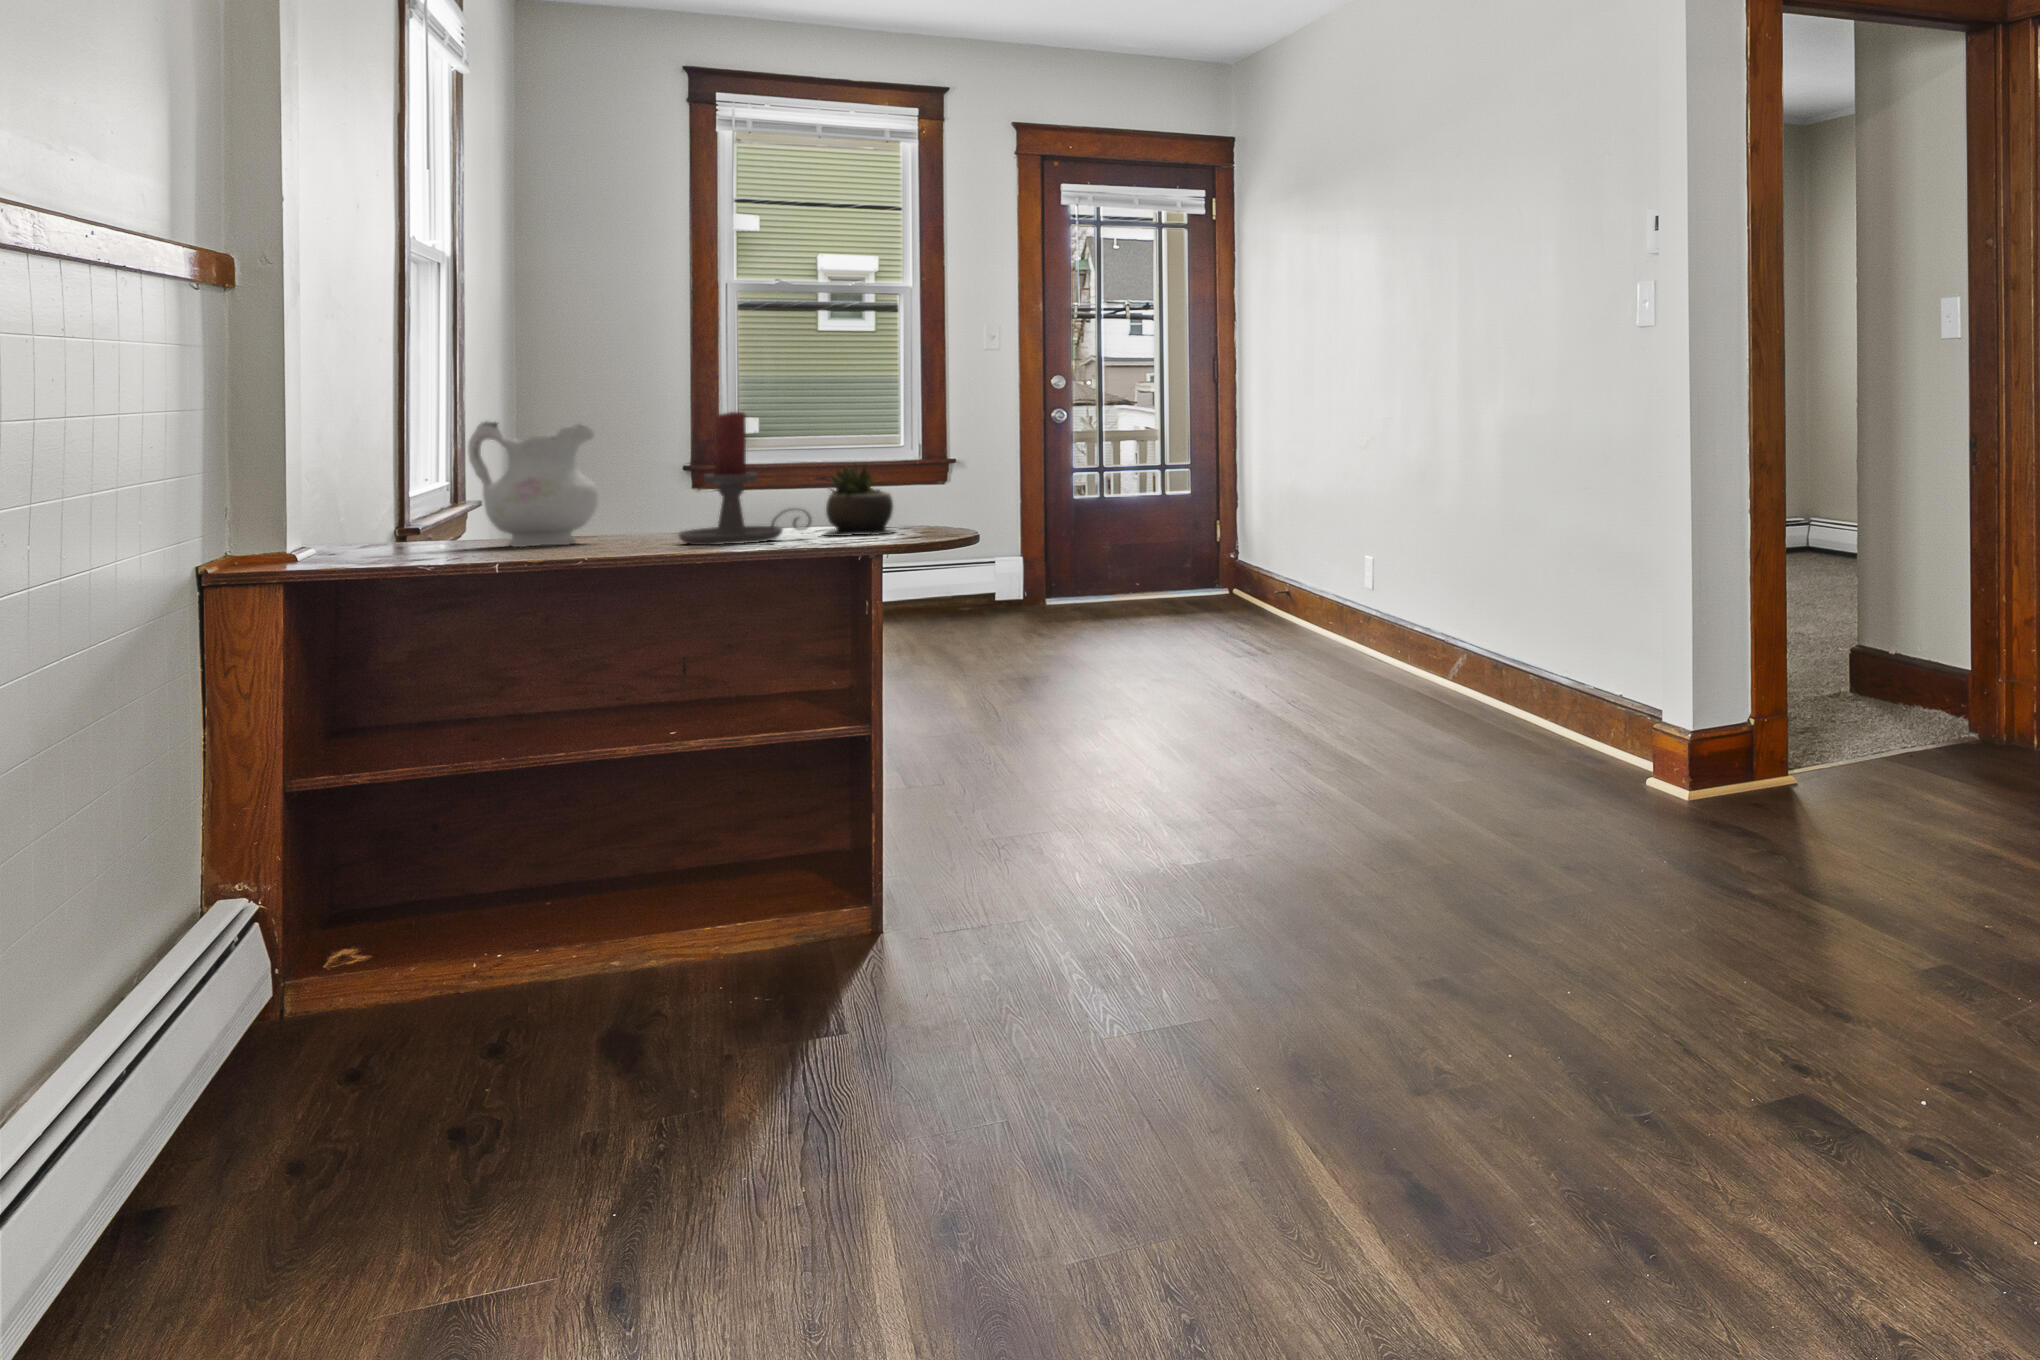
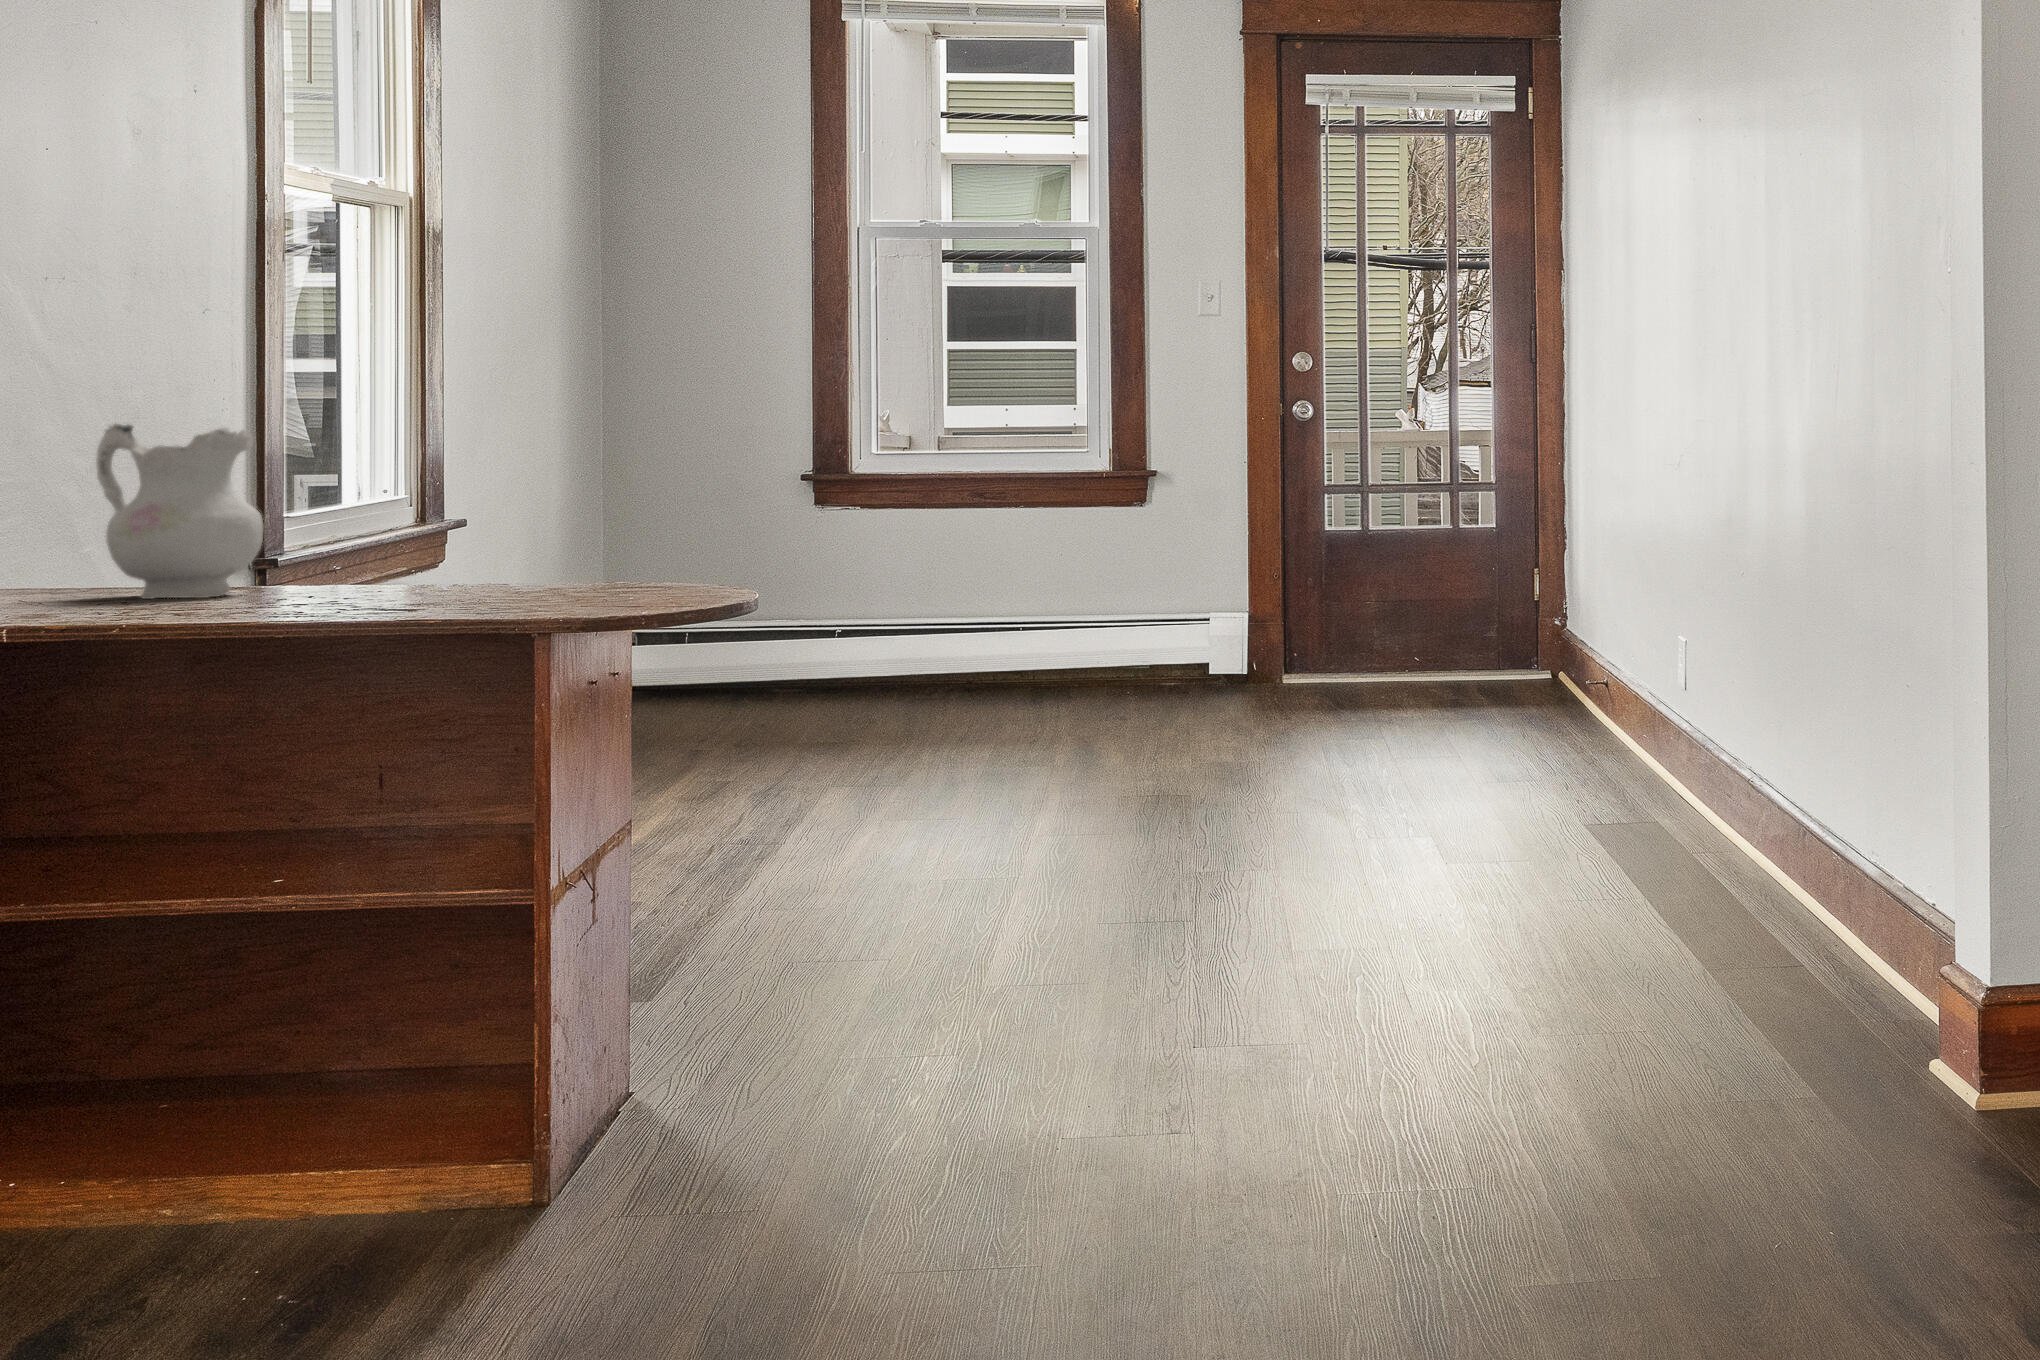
candle holder: present [679,412,812,545] -> none [262,415,463,612]
succulent plant: present [823,466,894,536] -> none [508,490,652,601]

